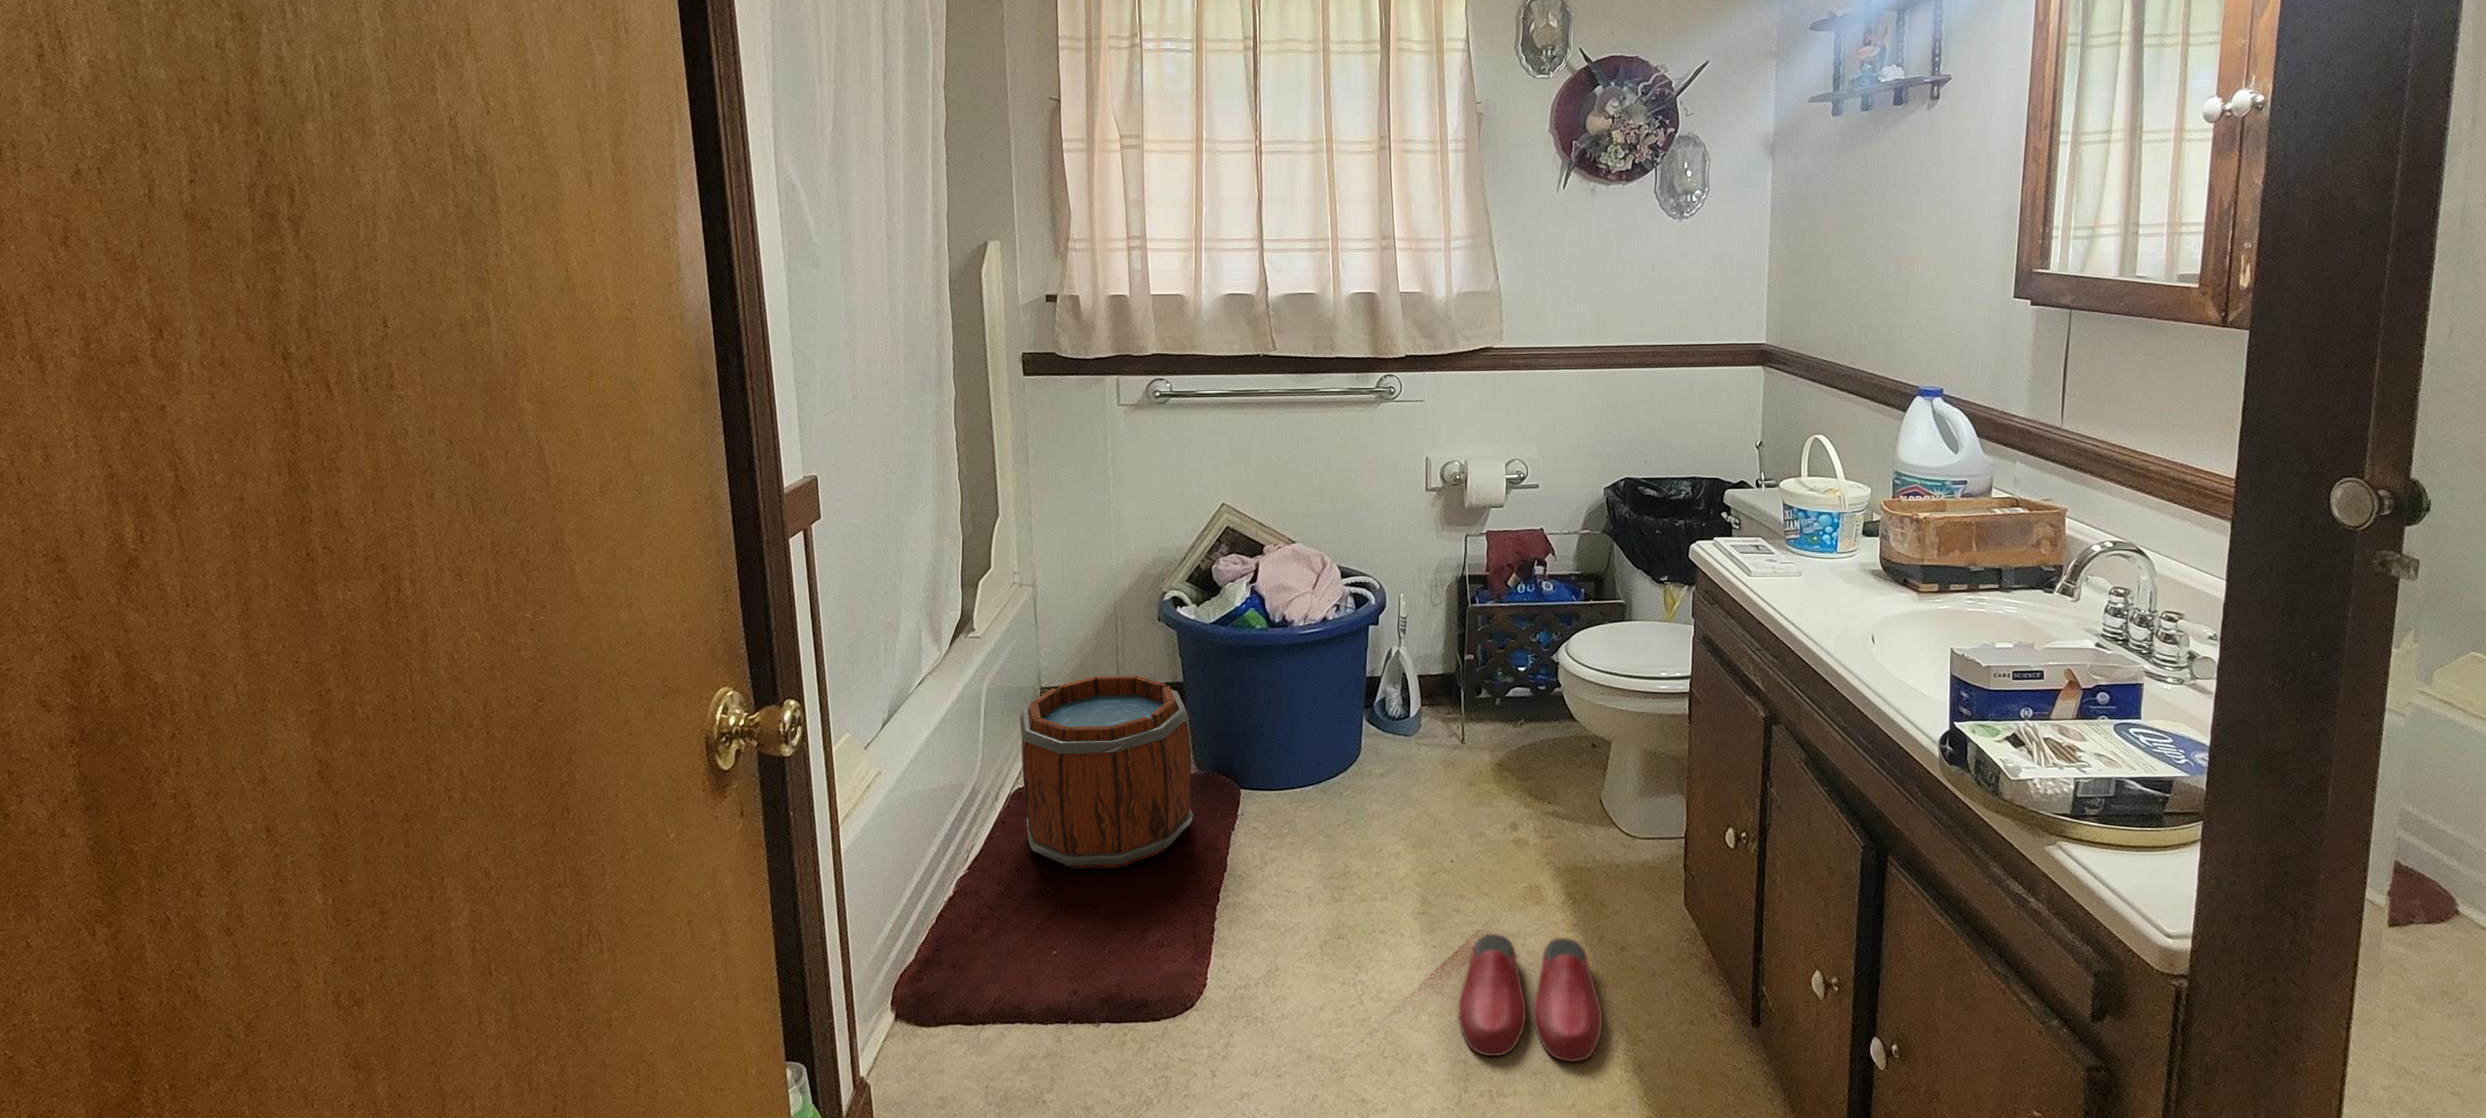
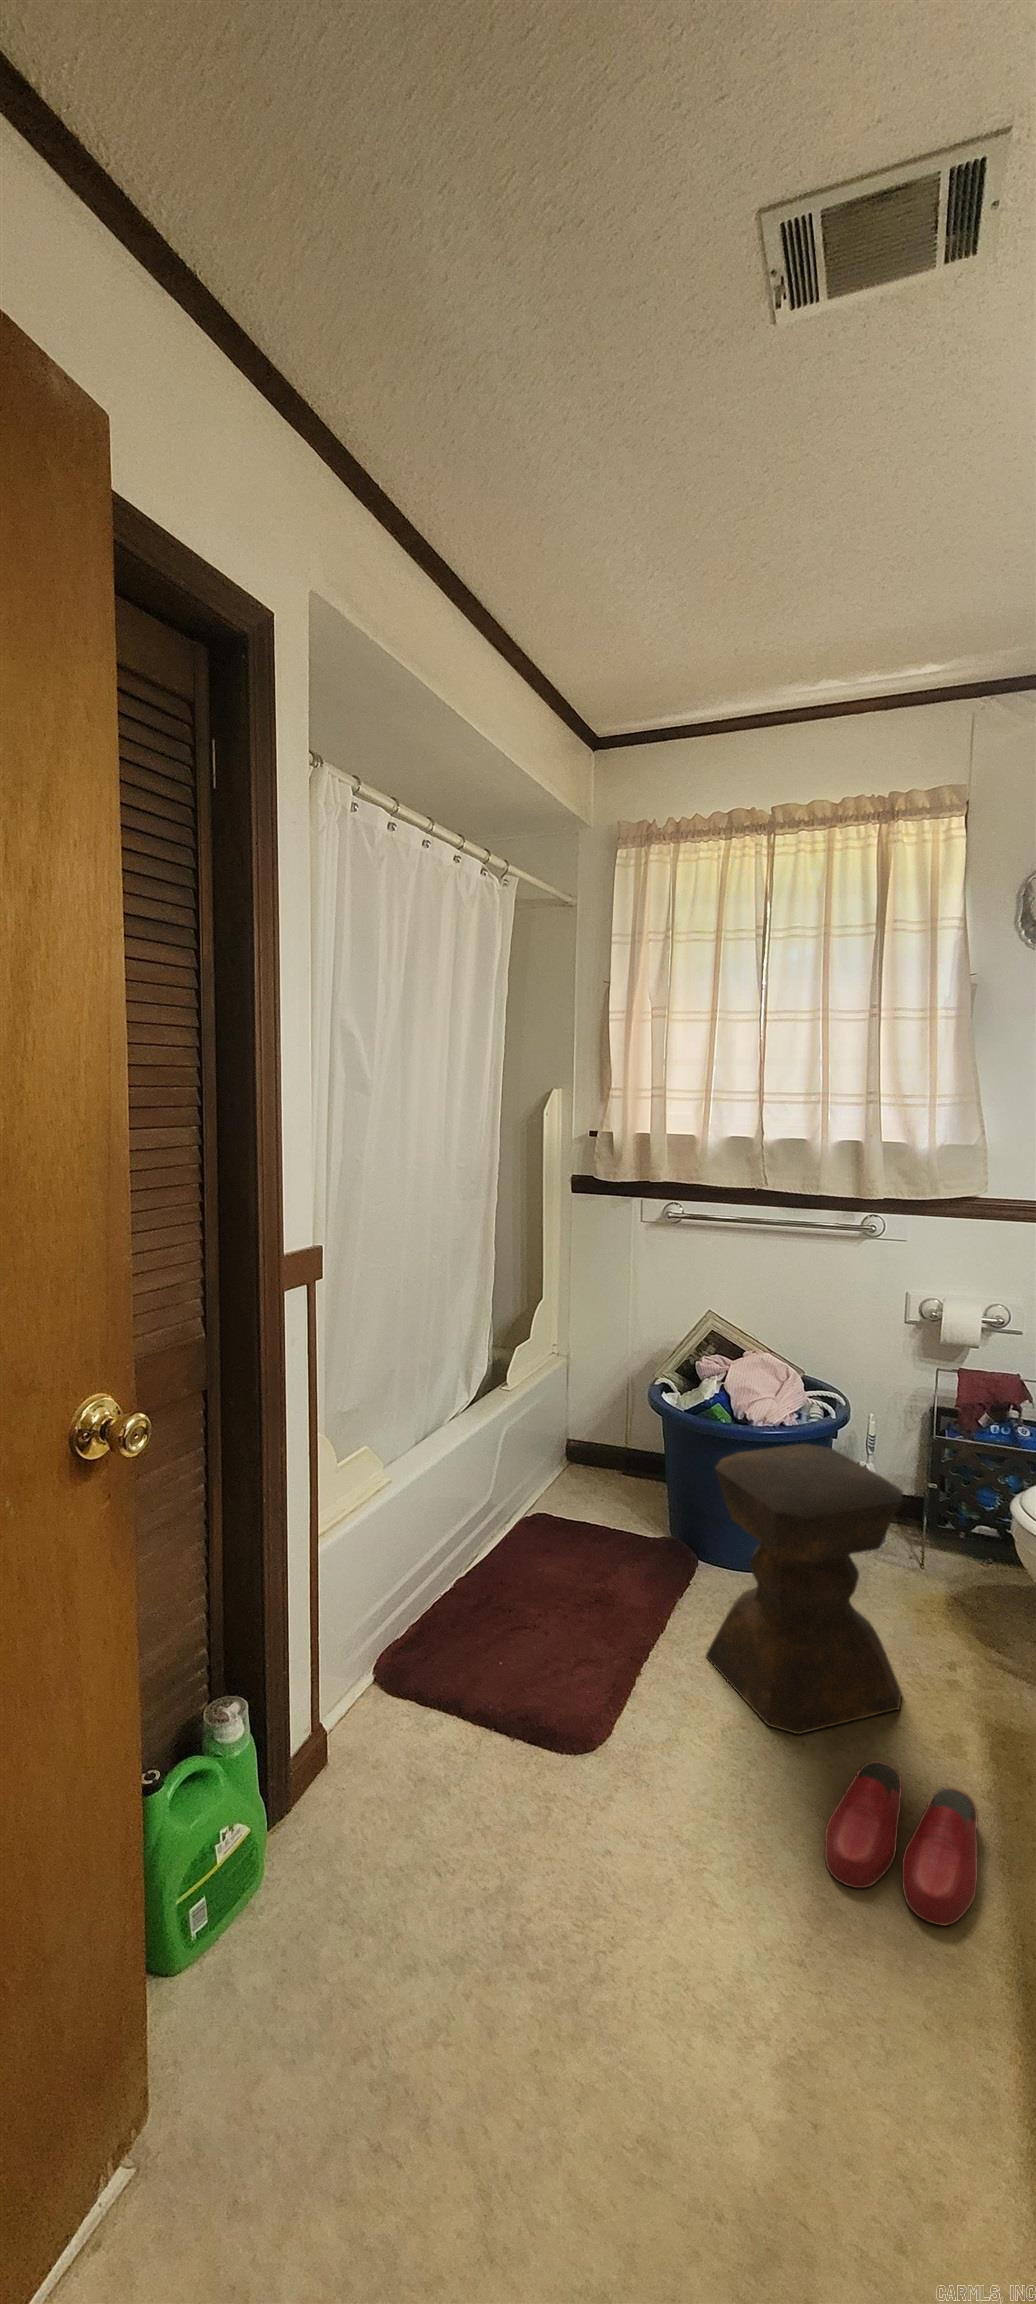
stool: none [1282,633,1487,935] -> present [706,1444,902,1734]
bucket: present [1020,676,1193,868] -> none [513,1439,648,1603]

